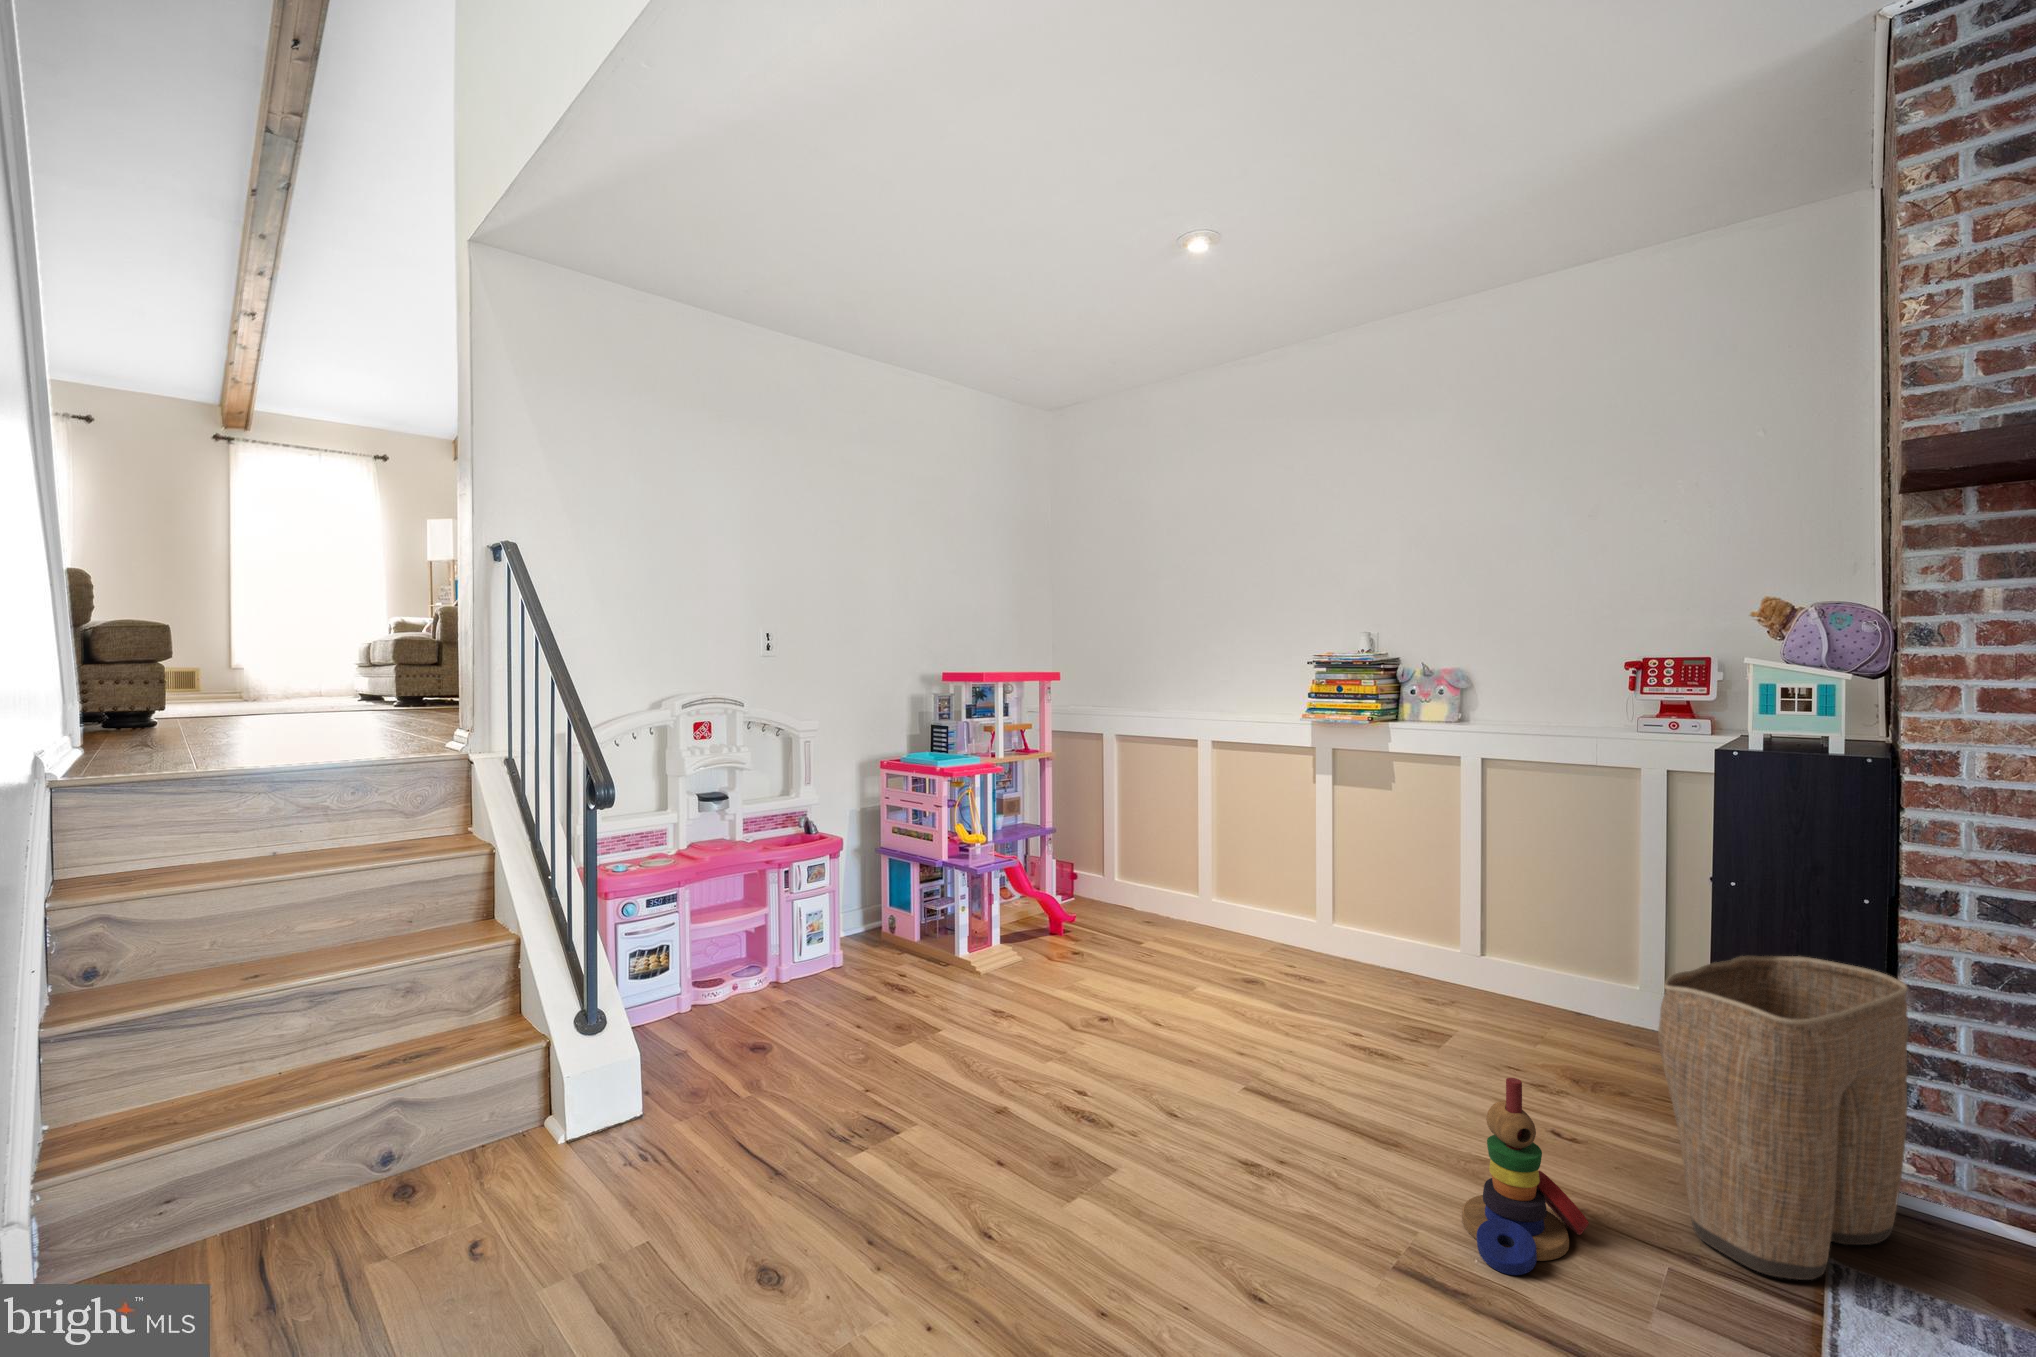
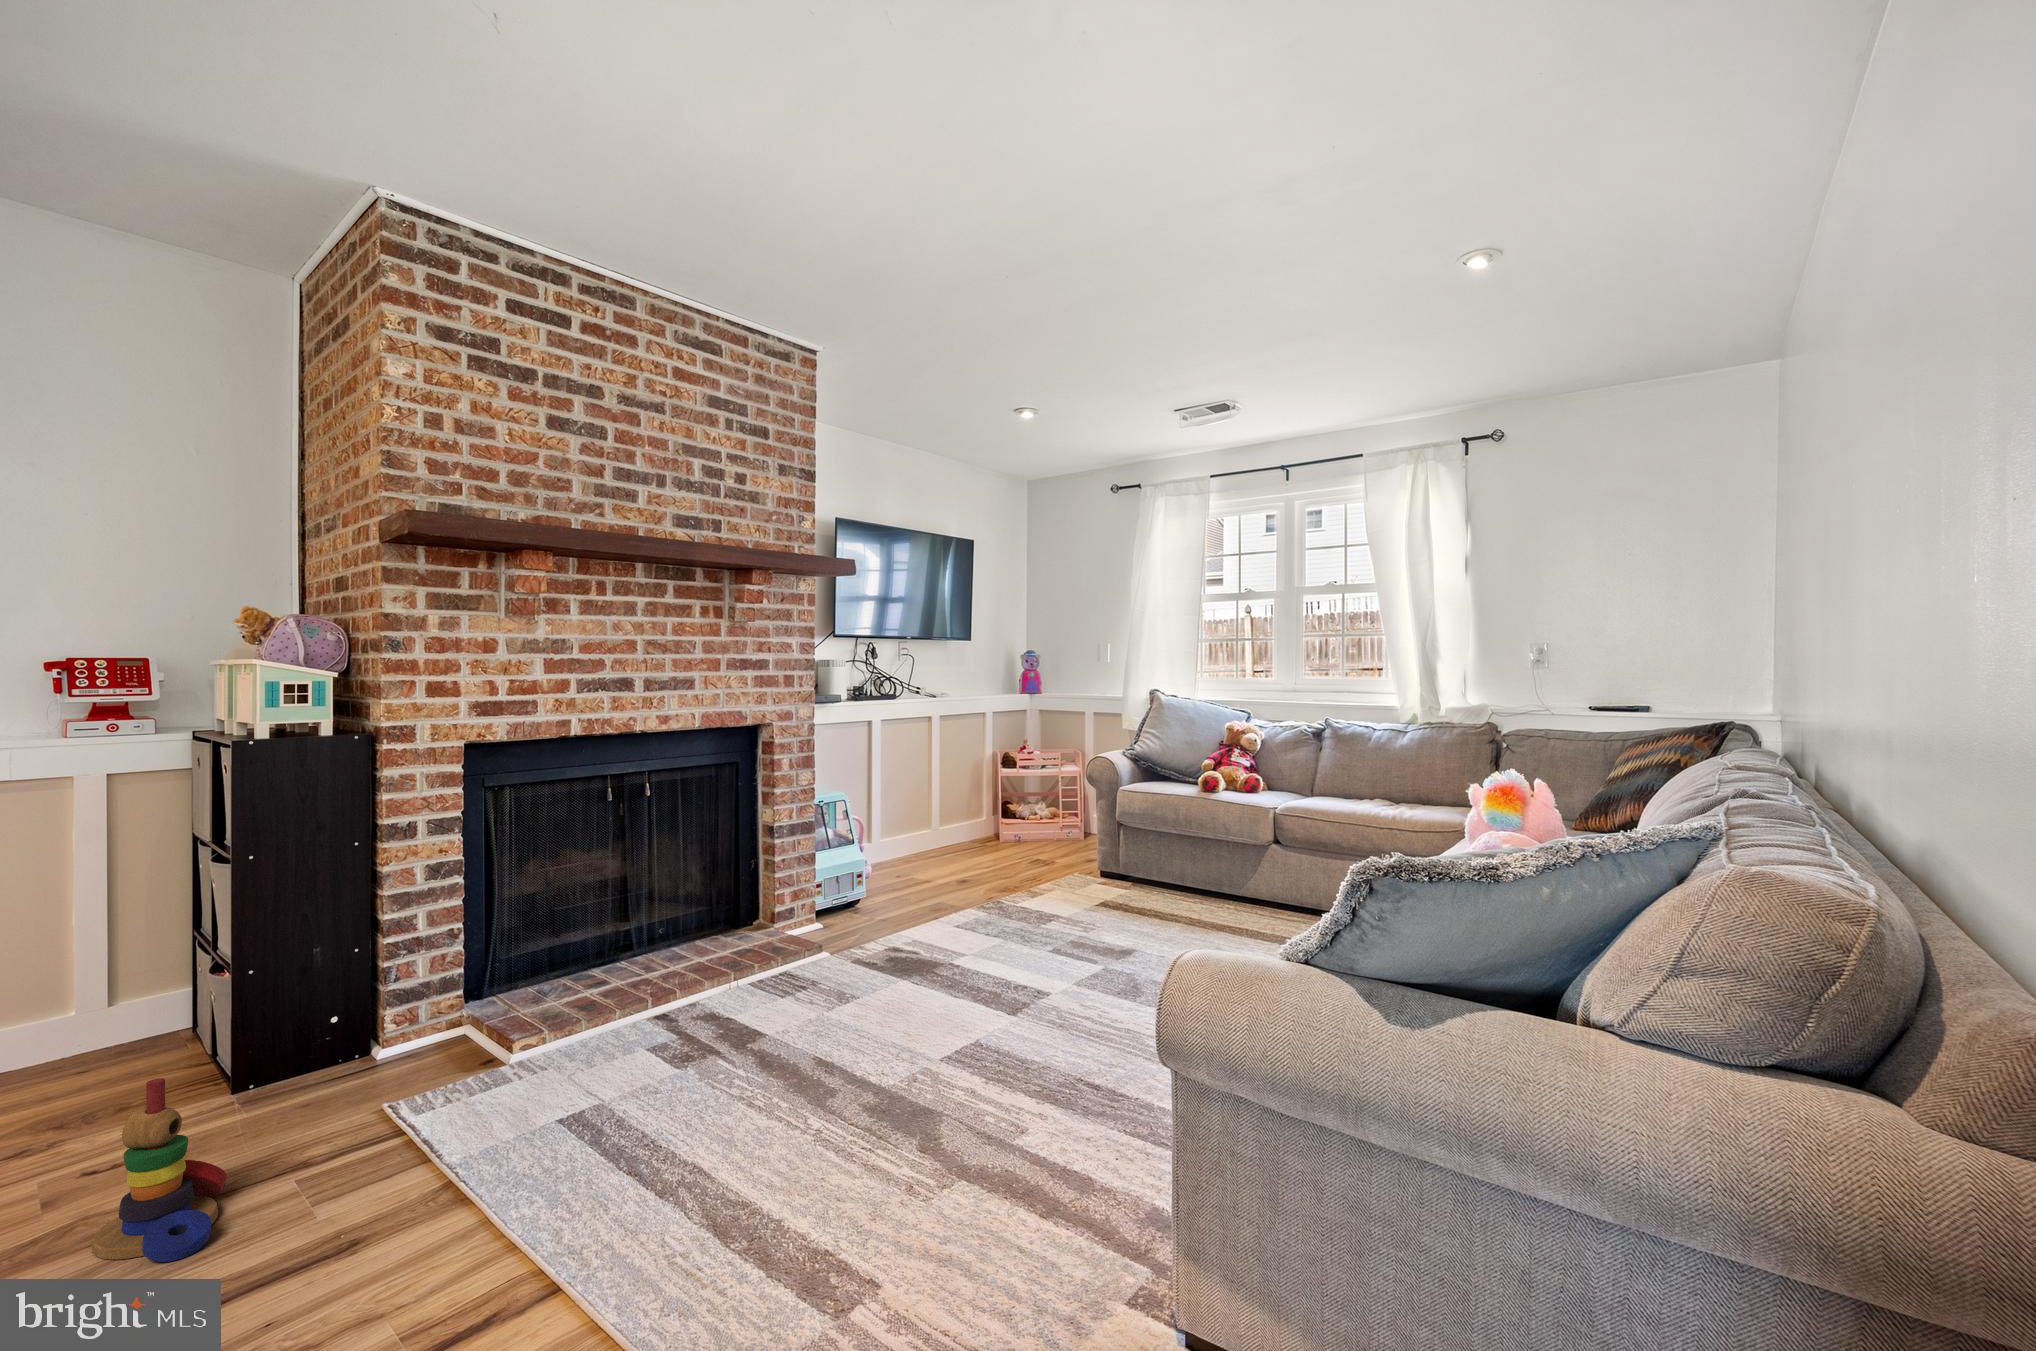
laundry basket: present [1658,956,1909,1280] -> none [250,890,402,1142]

